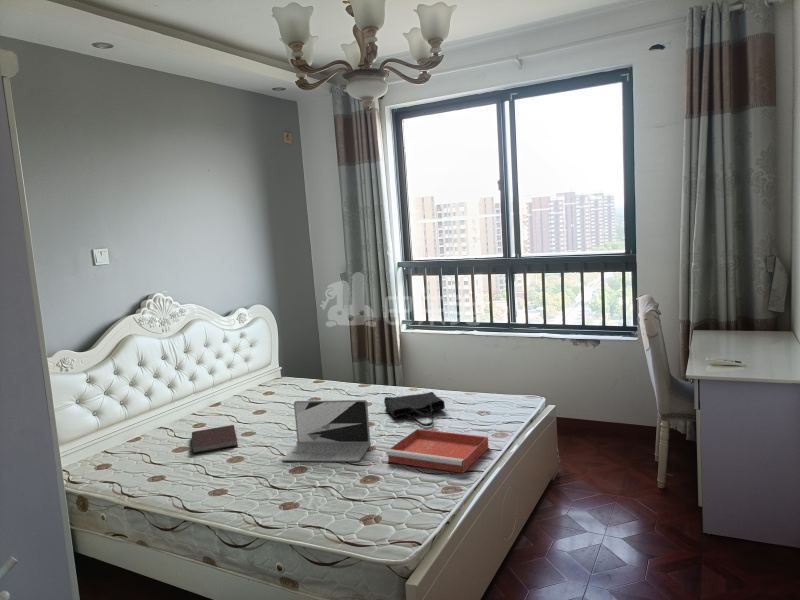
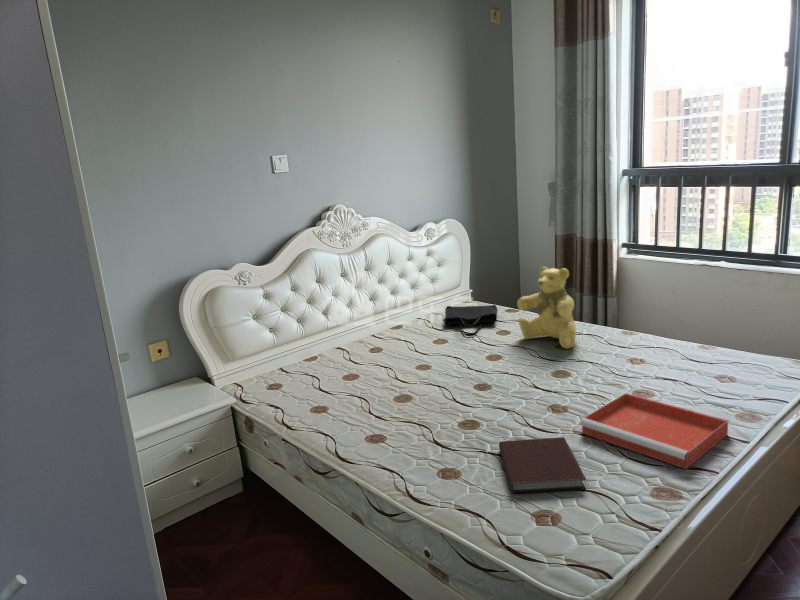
teddy bear: none [325,340,374,405] -> present [517,267,576,348]
tote bag: present [384,392,445,426] -> present [445,305,498,336]
laptop: present [282,400,371,462] -> none [453,341,563,426]
notebook: present [192,425,238,454] -> present [499,437,586,493]

